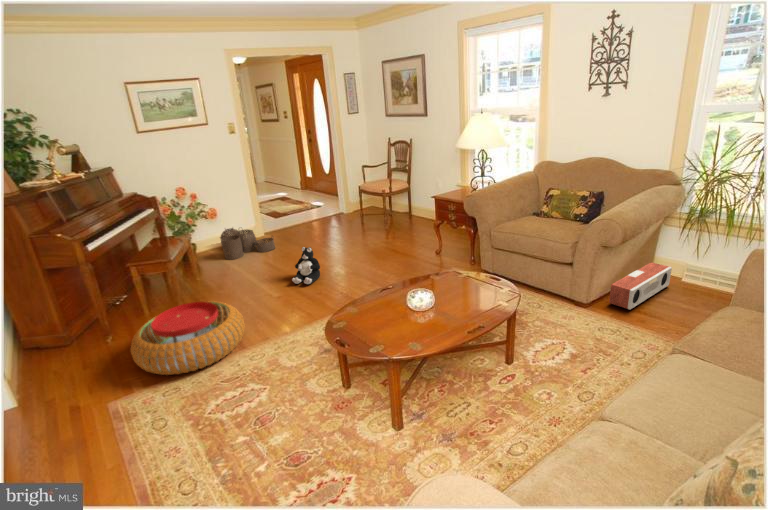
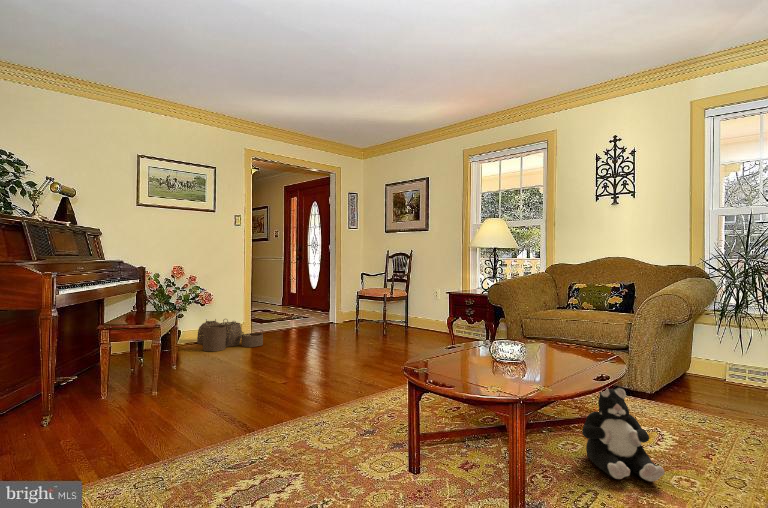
plush toy: present [292,247,320,284] -> present [582,387,665,482]
speaker: present [609,262,672,310] -> none [680,358,725,401]
pouf: present [131,301,245,375] -> none [82,365,253,459]

